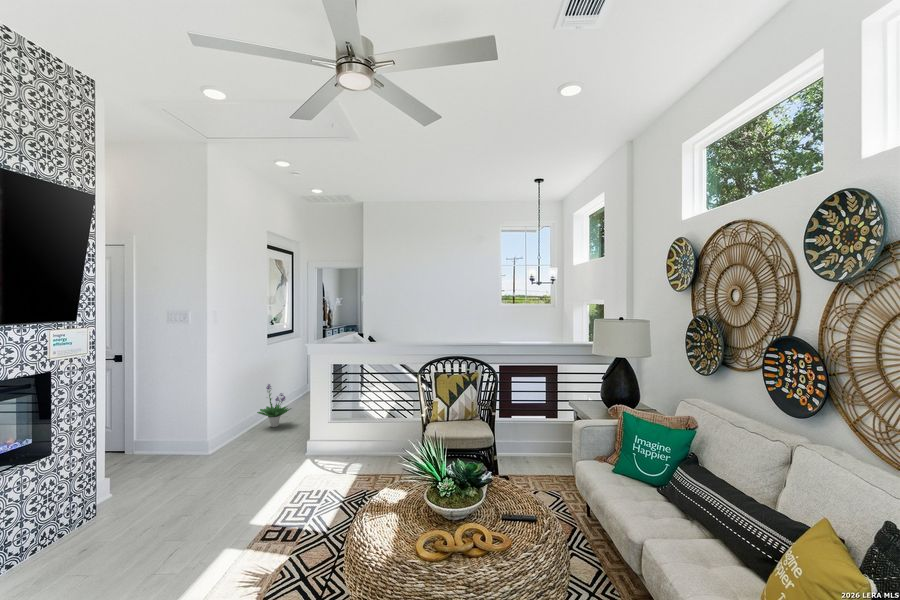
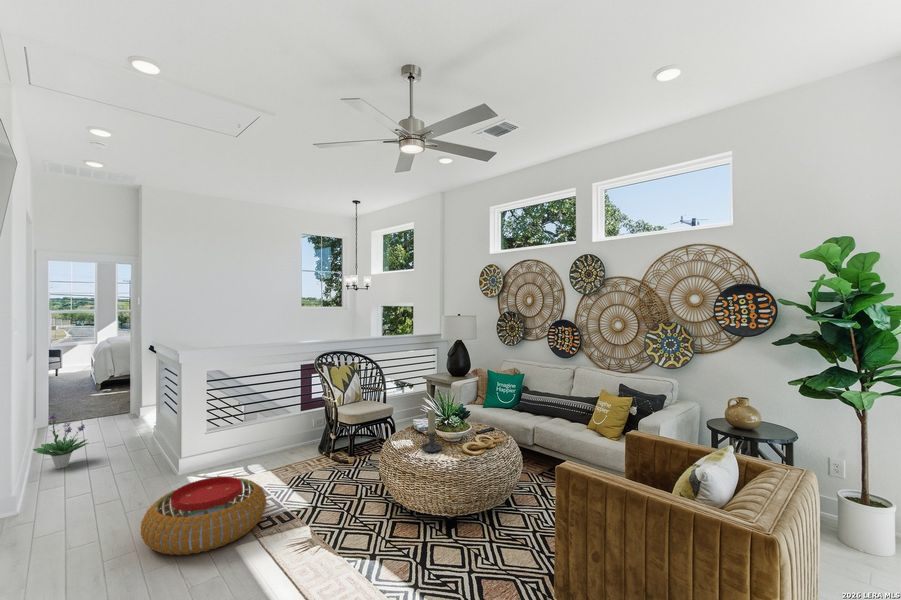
candle holder: none [380,463,413,530] -> present [421,409,443,452]
pouf: none [183,470,299,545] -> present [141,477,266,555]

